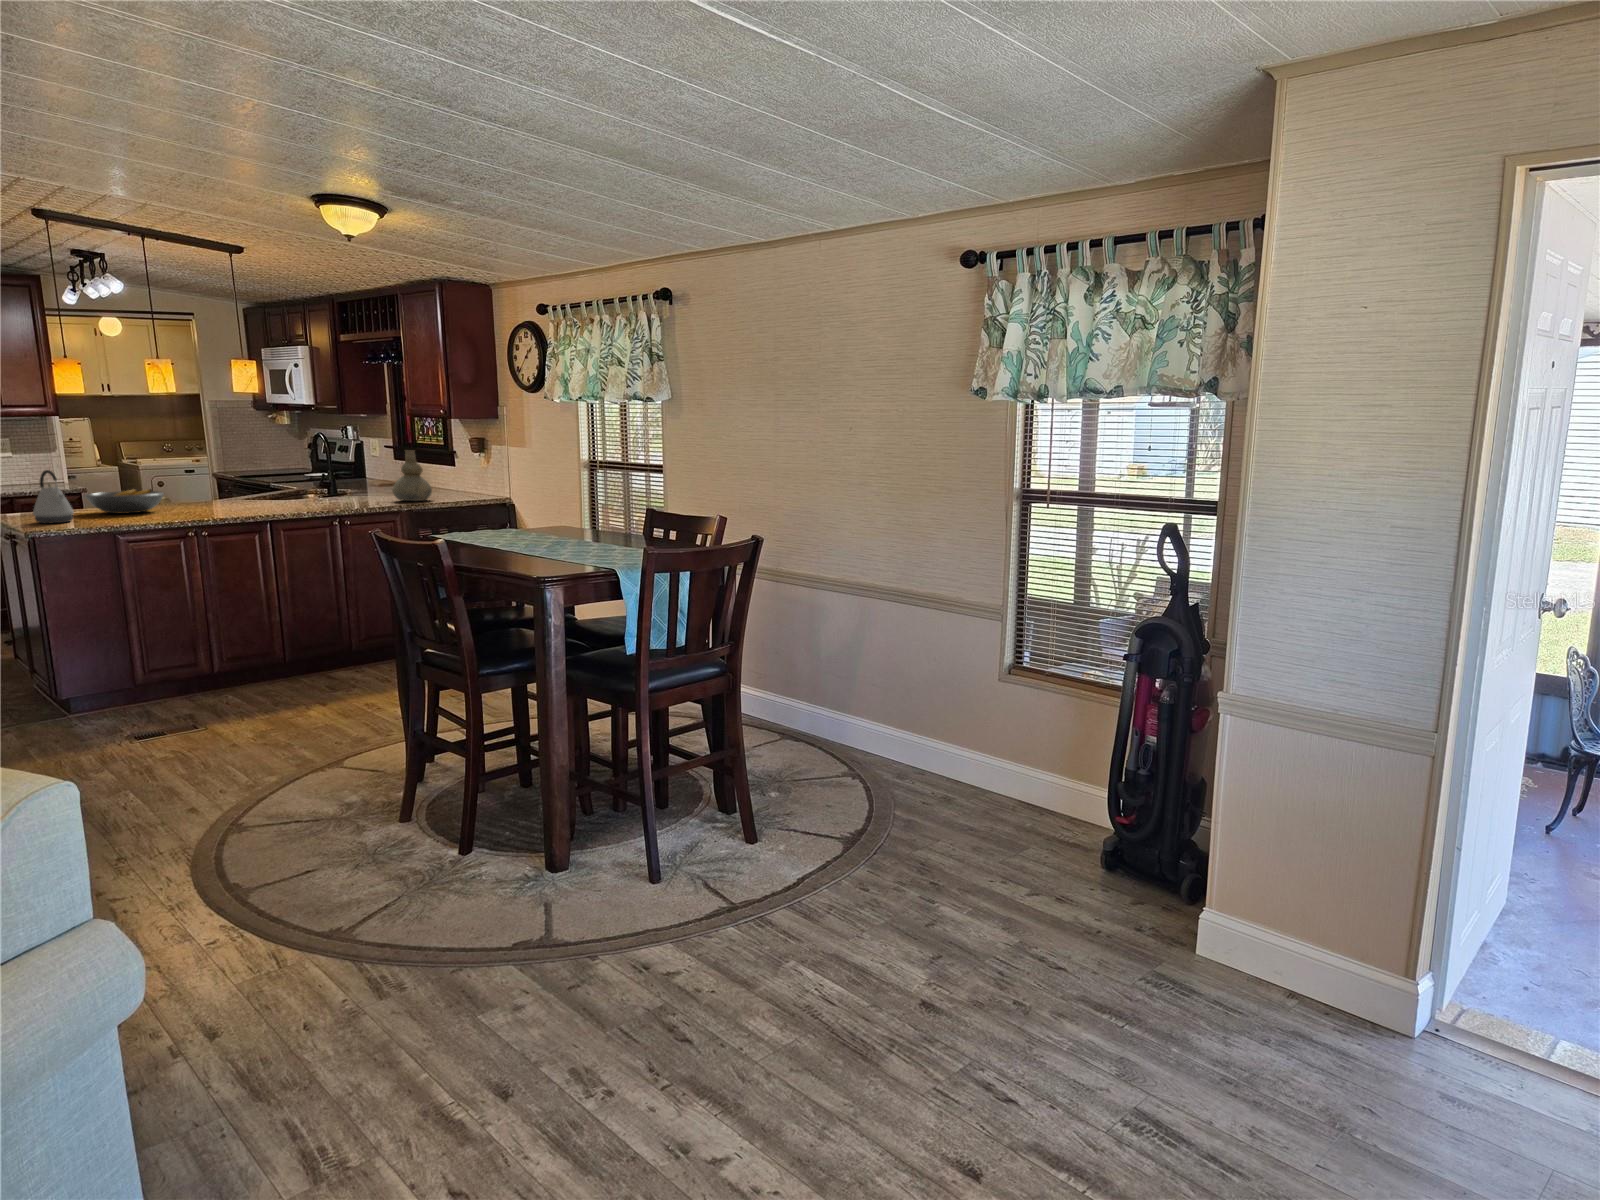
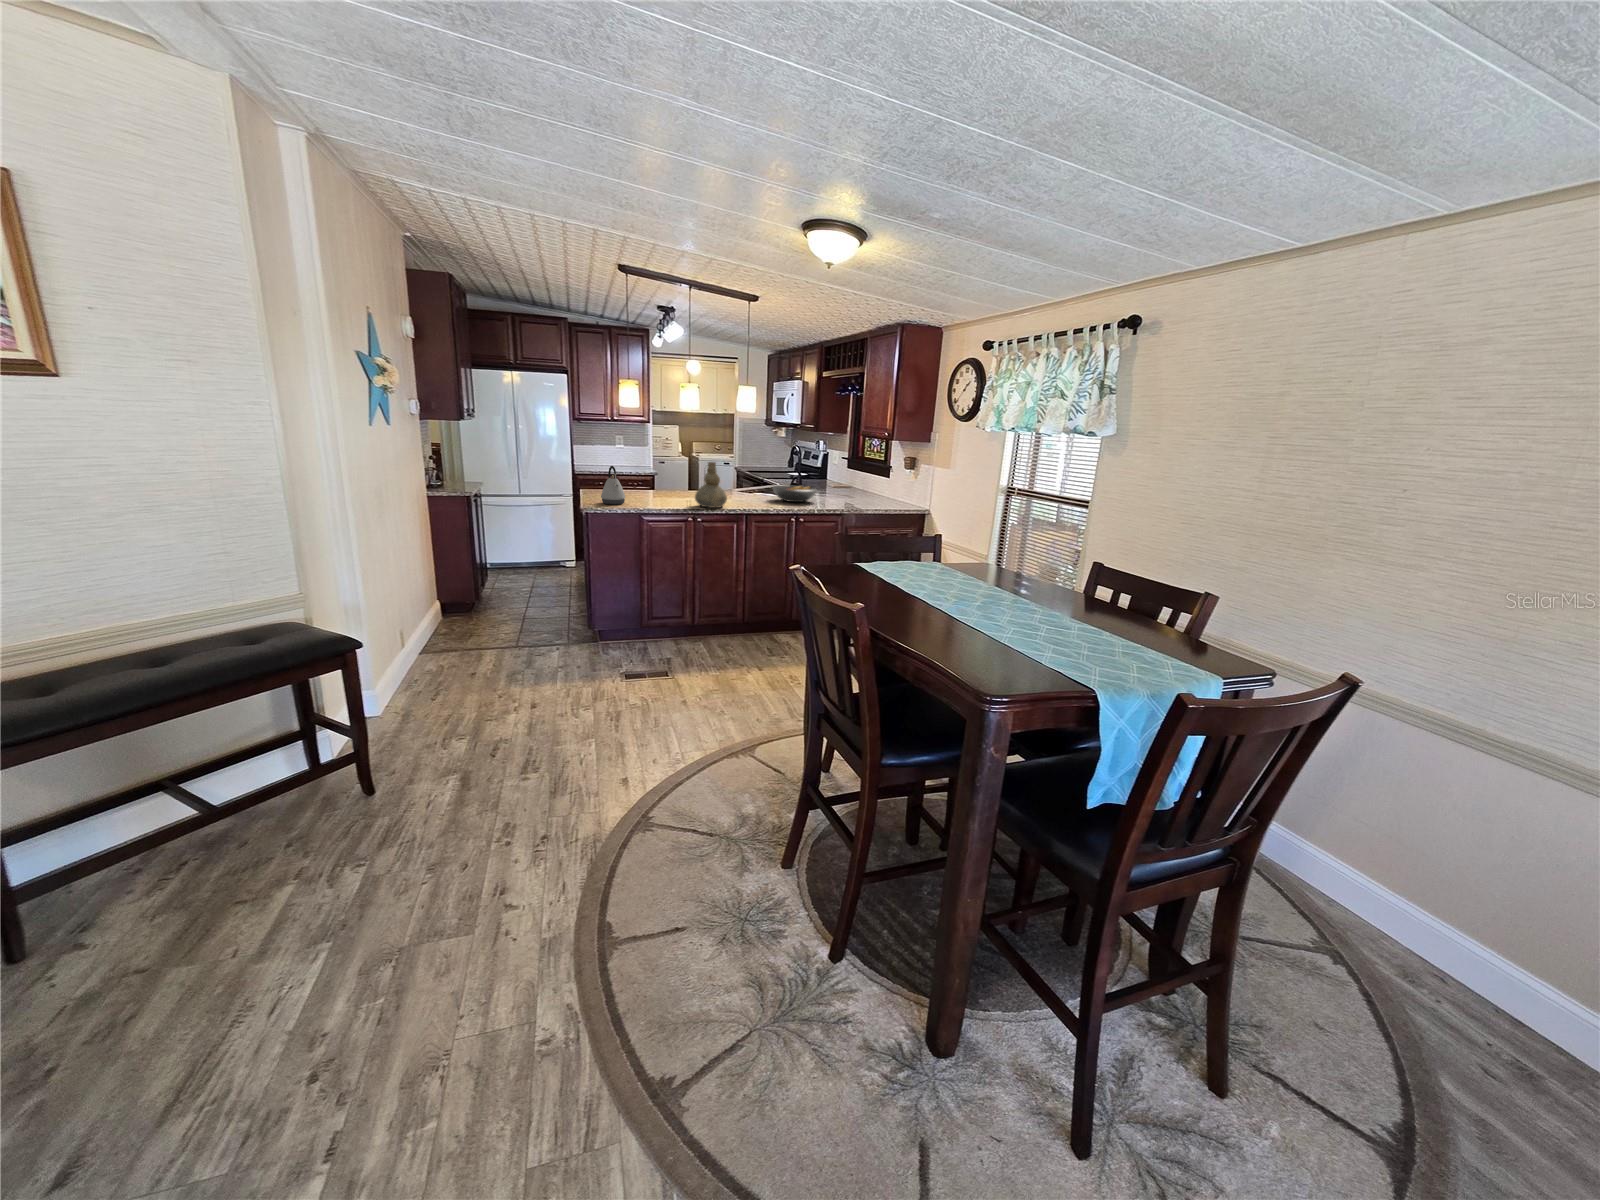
vase: present [392,450,432,501] -> present [695,462,727,508]
fruit bowl: present [85,489,164,514] -> present [772,485,817,502]

